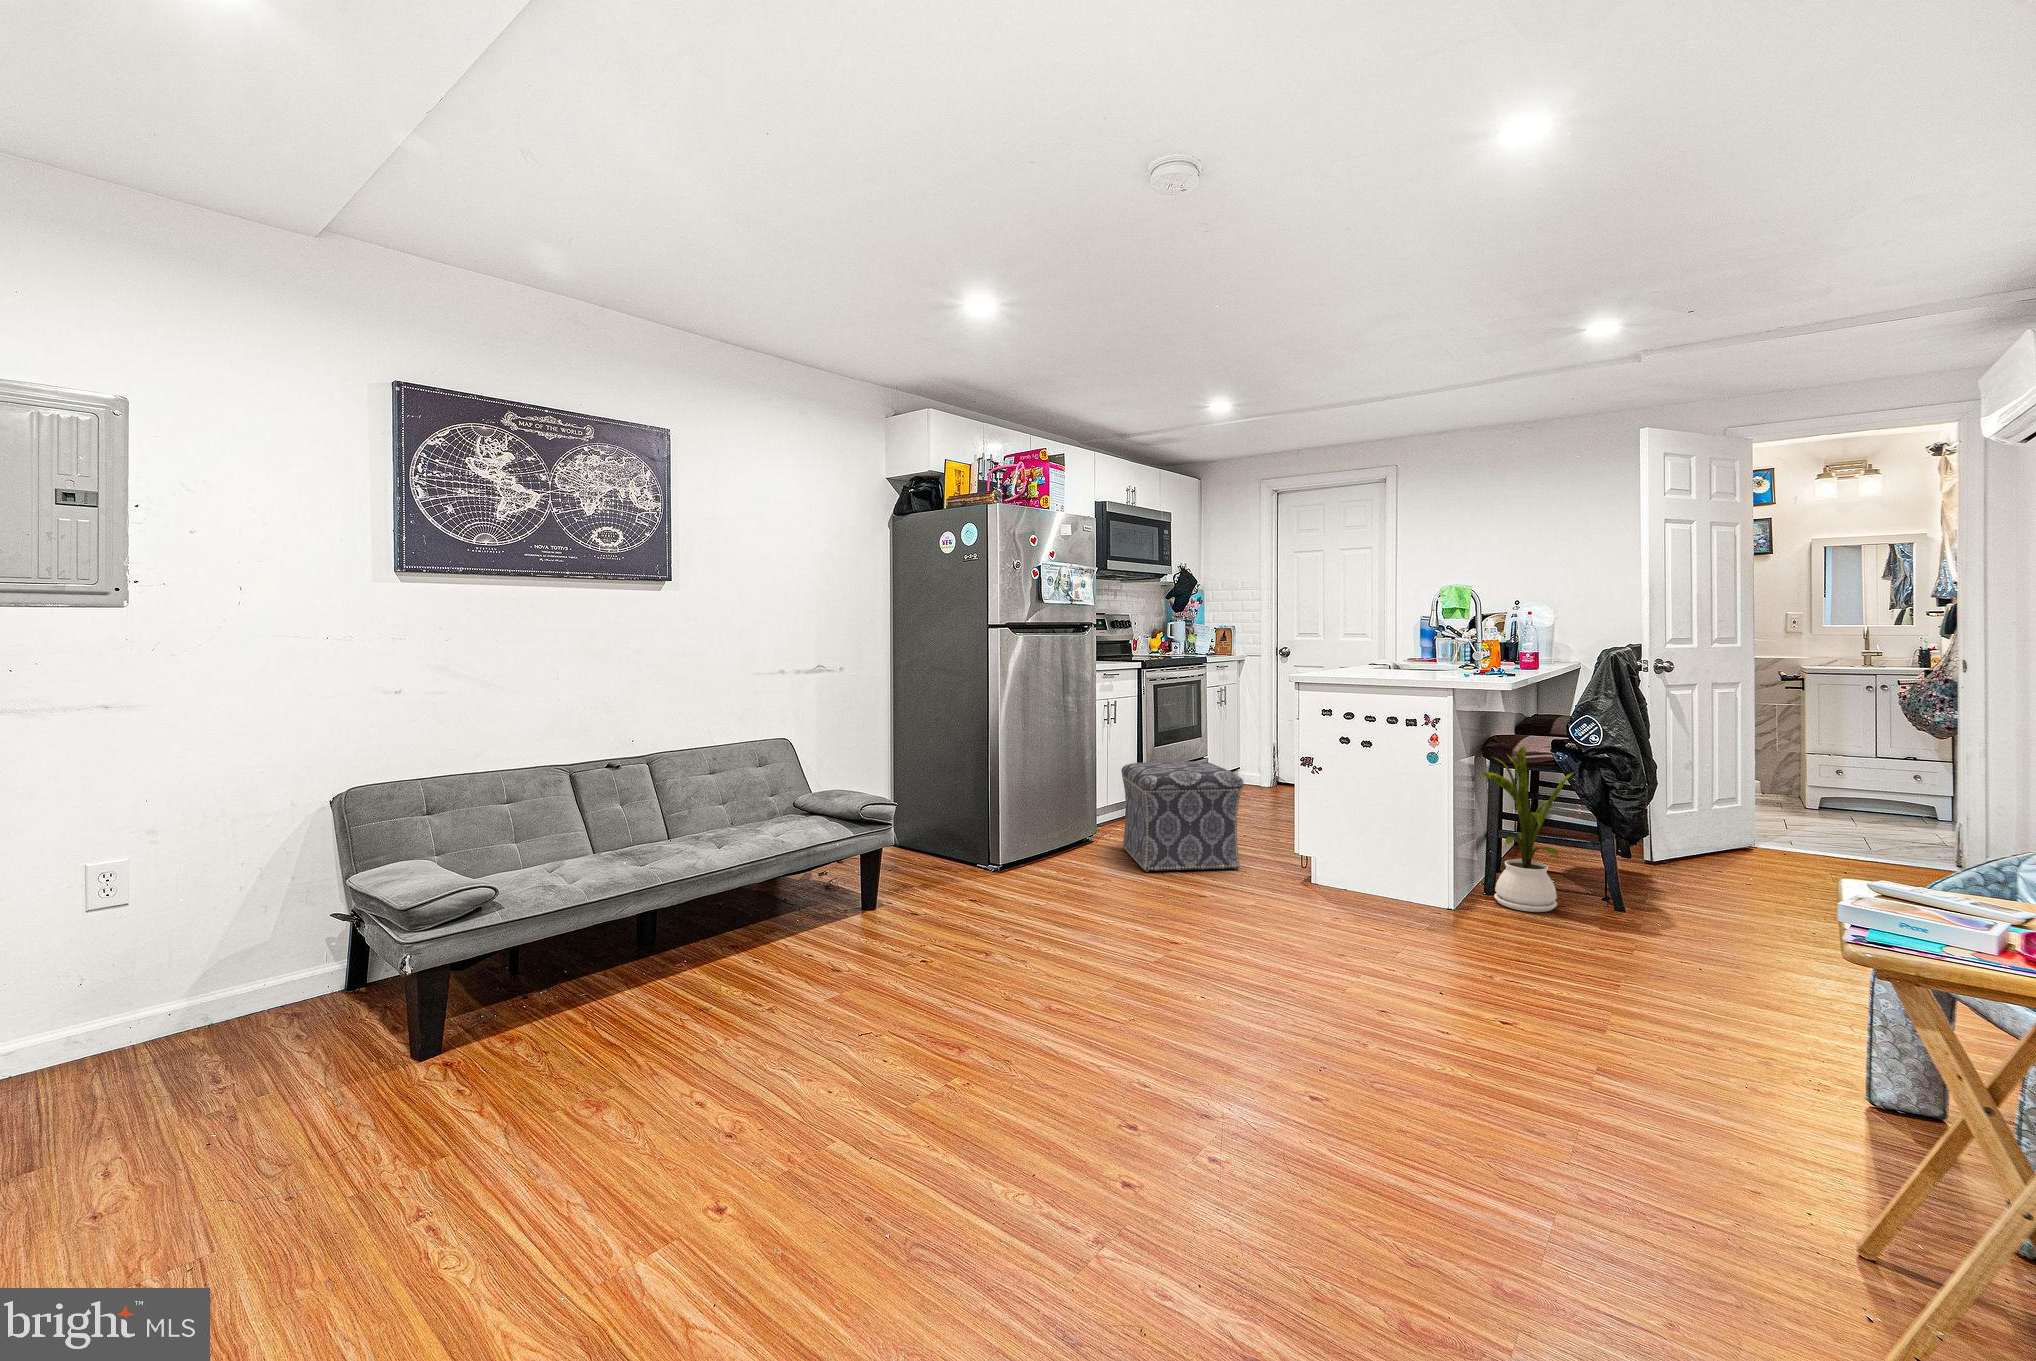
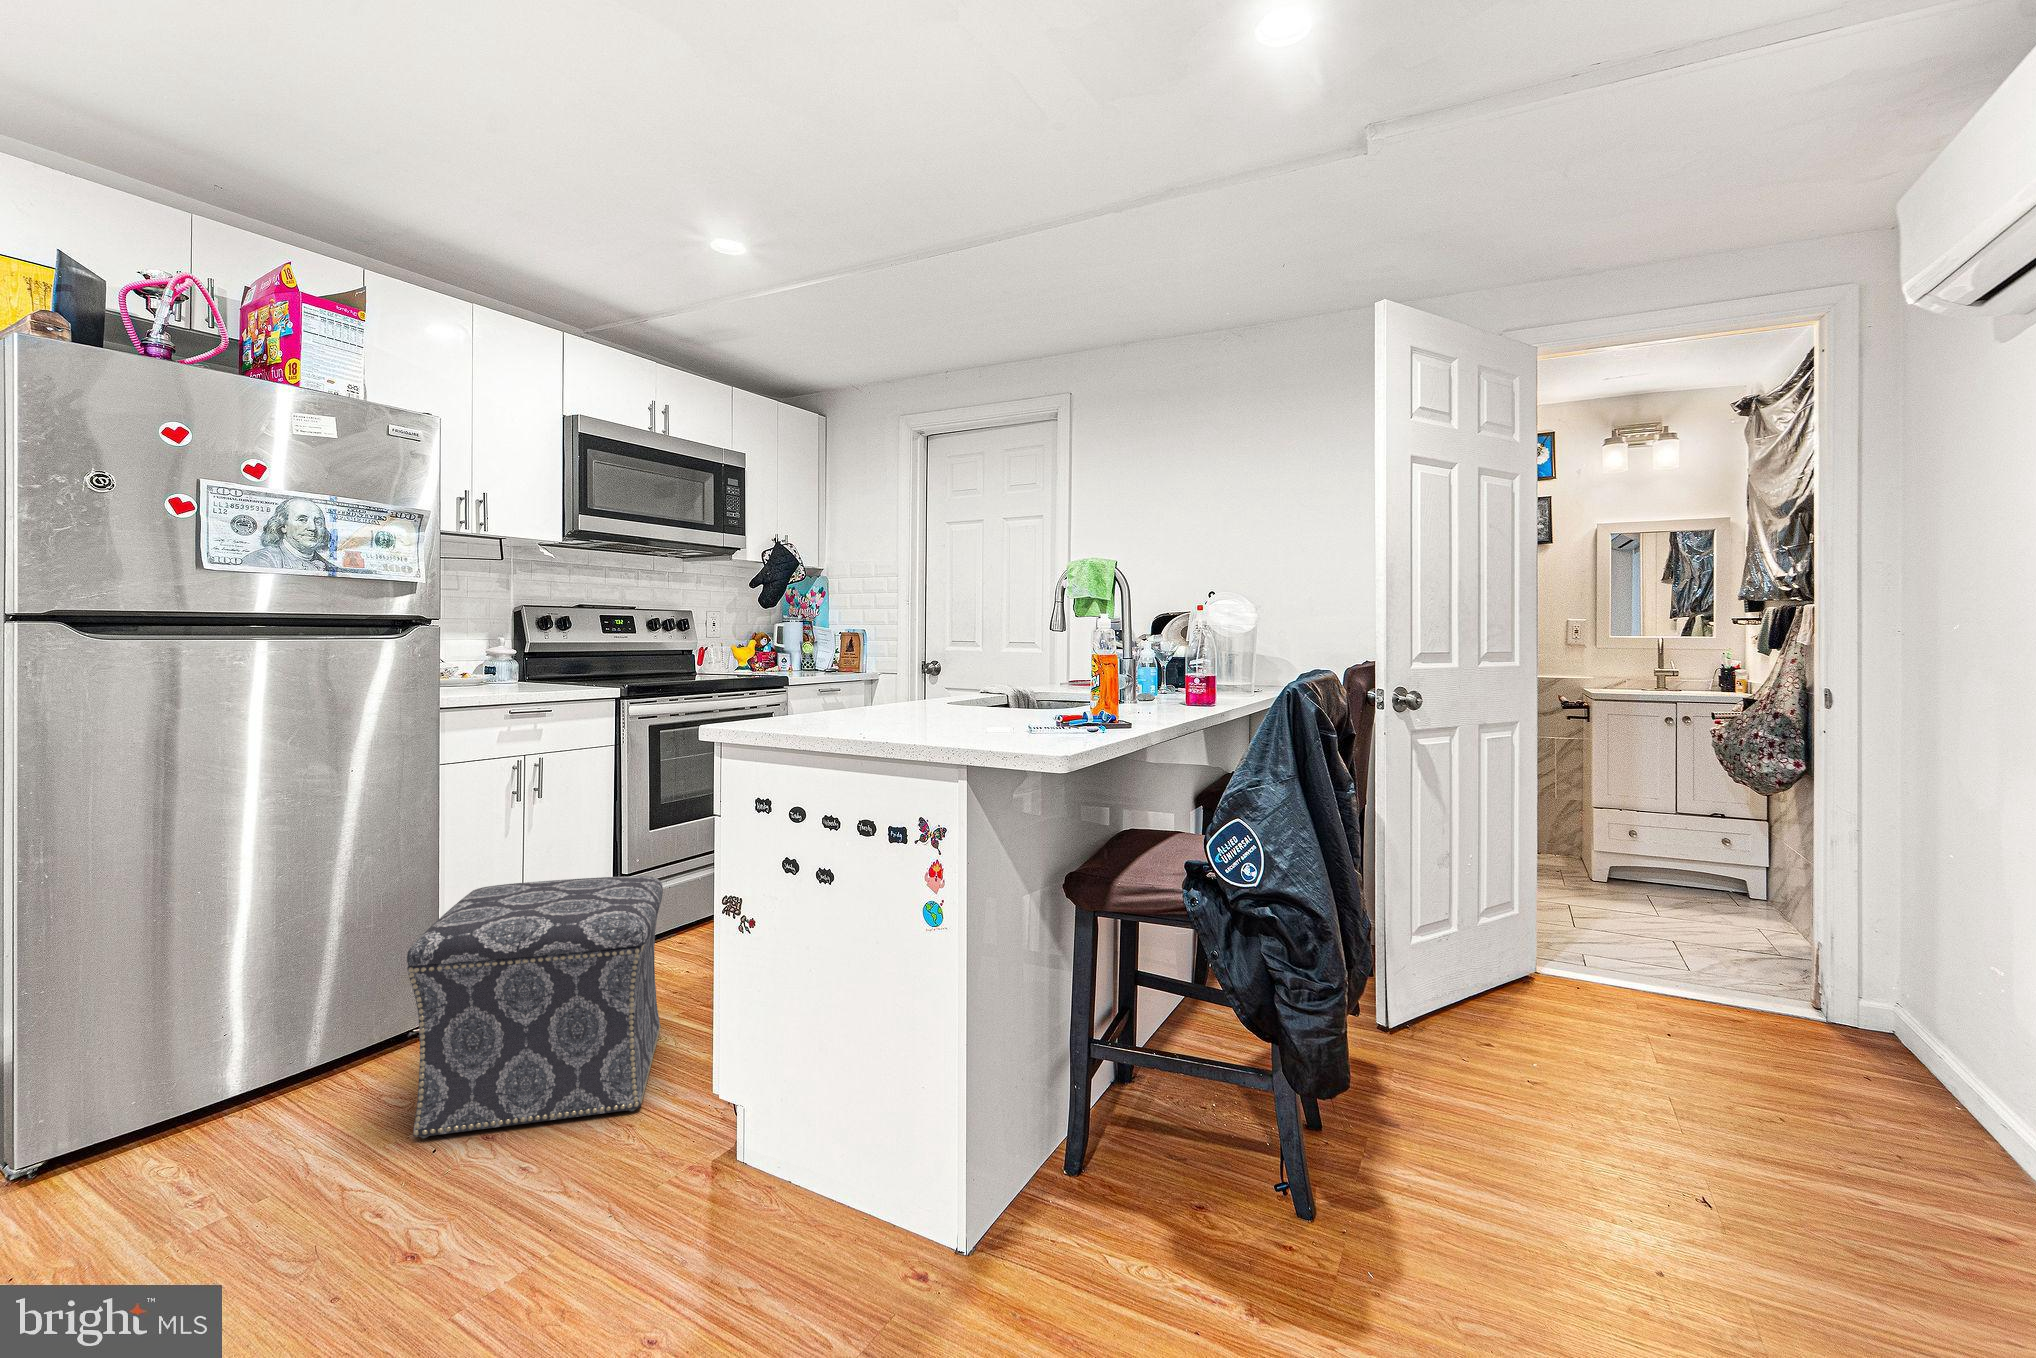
house plant: present [1482,746,1574,912] -> none [1026,886,1229,1239]

